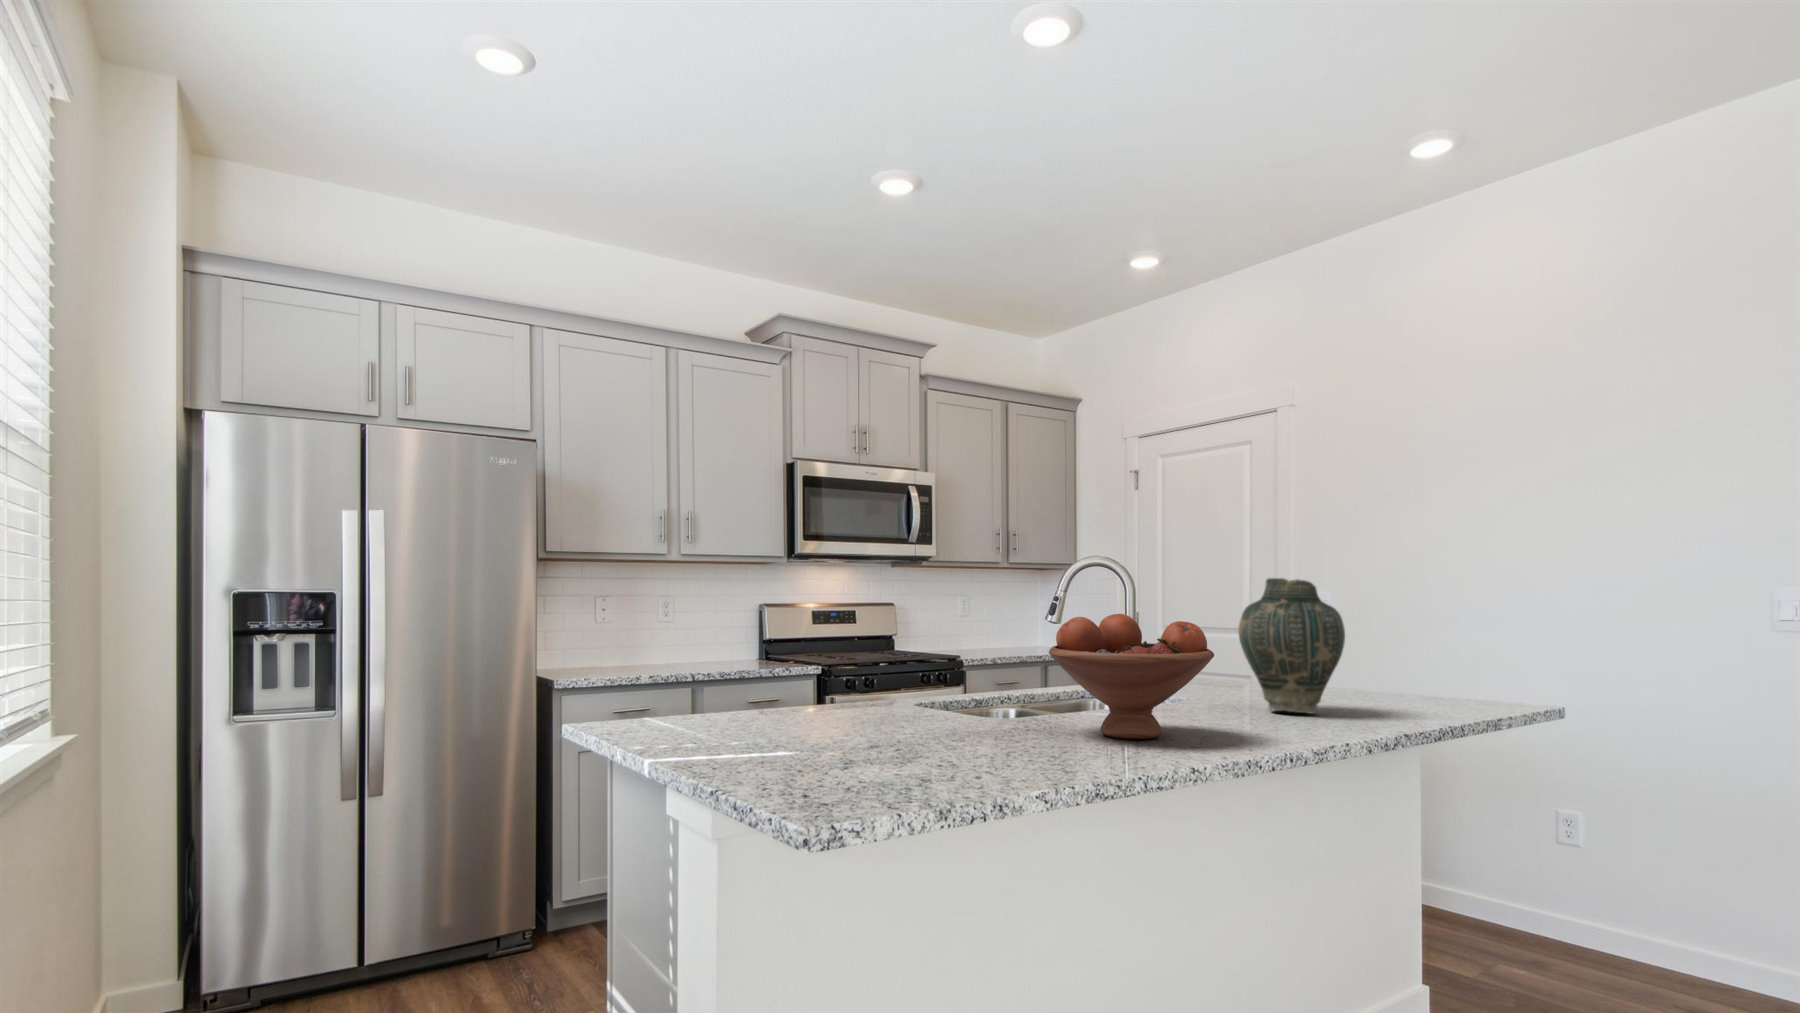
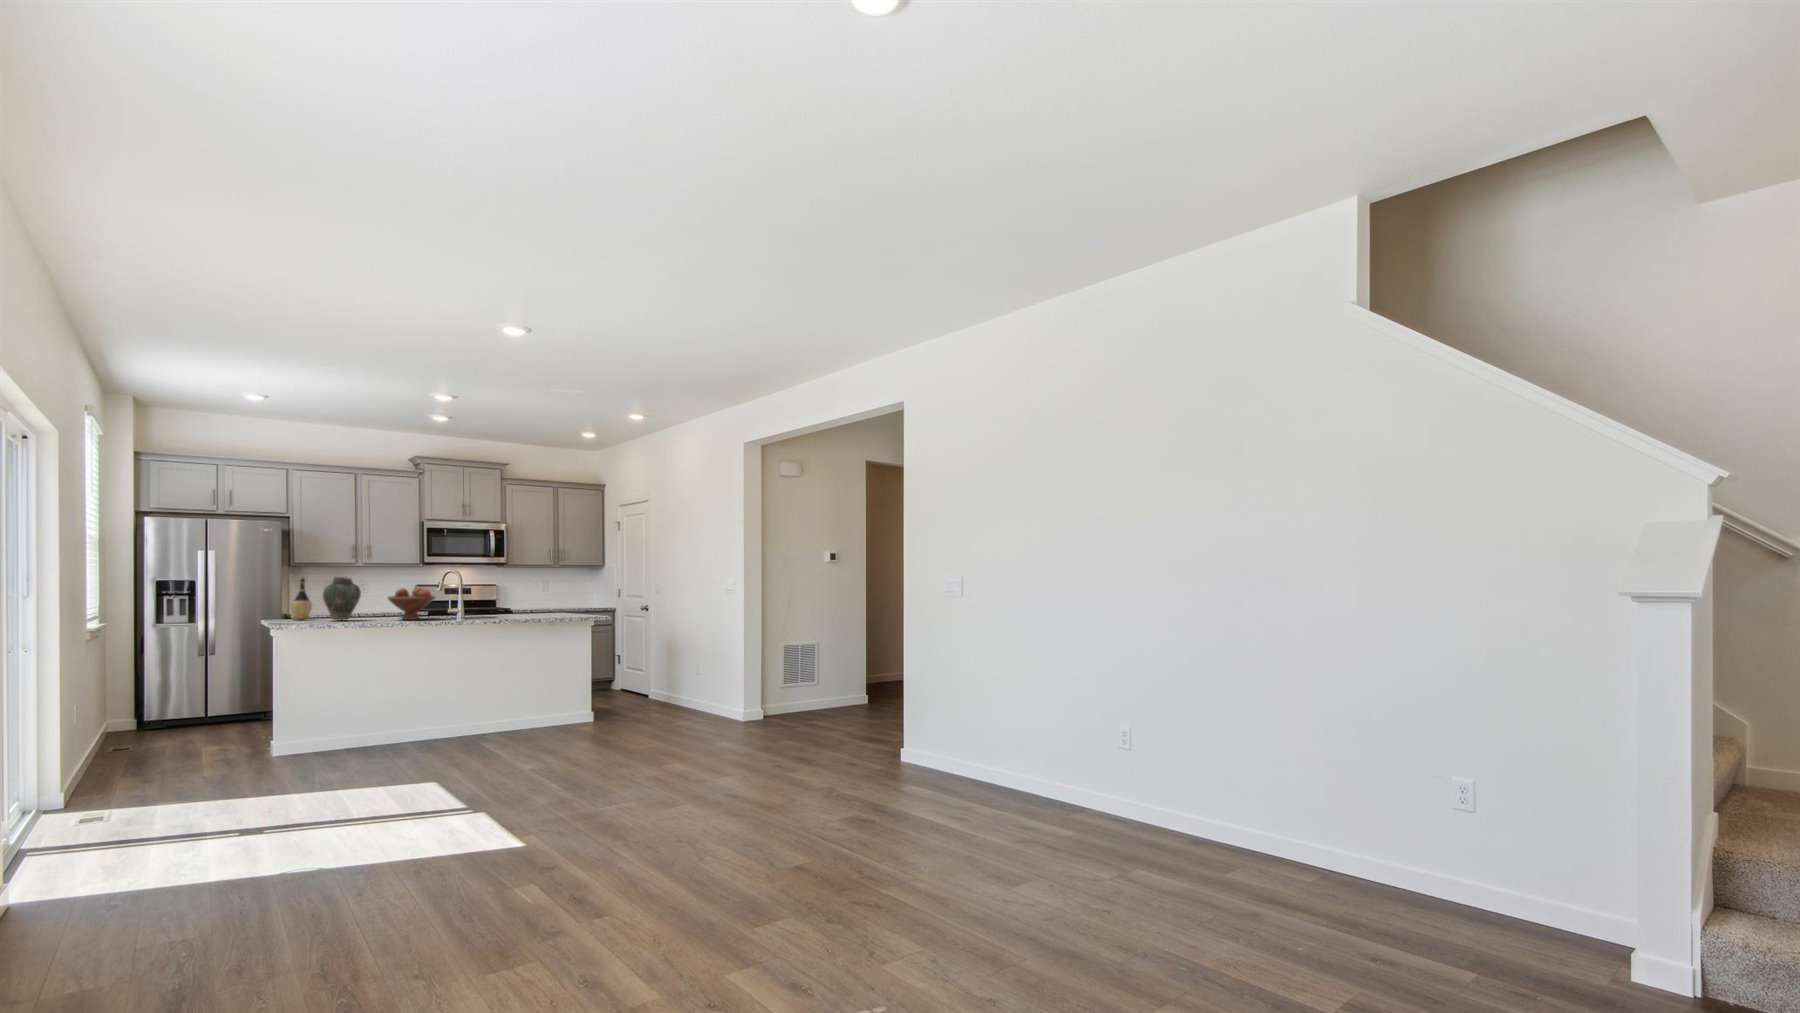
wine bottle: none [722,570,791,741] -> present [291,576,312,620]
vase: present [1238,578,1345,713] -> present [323,577,361,620]

